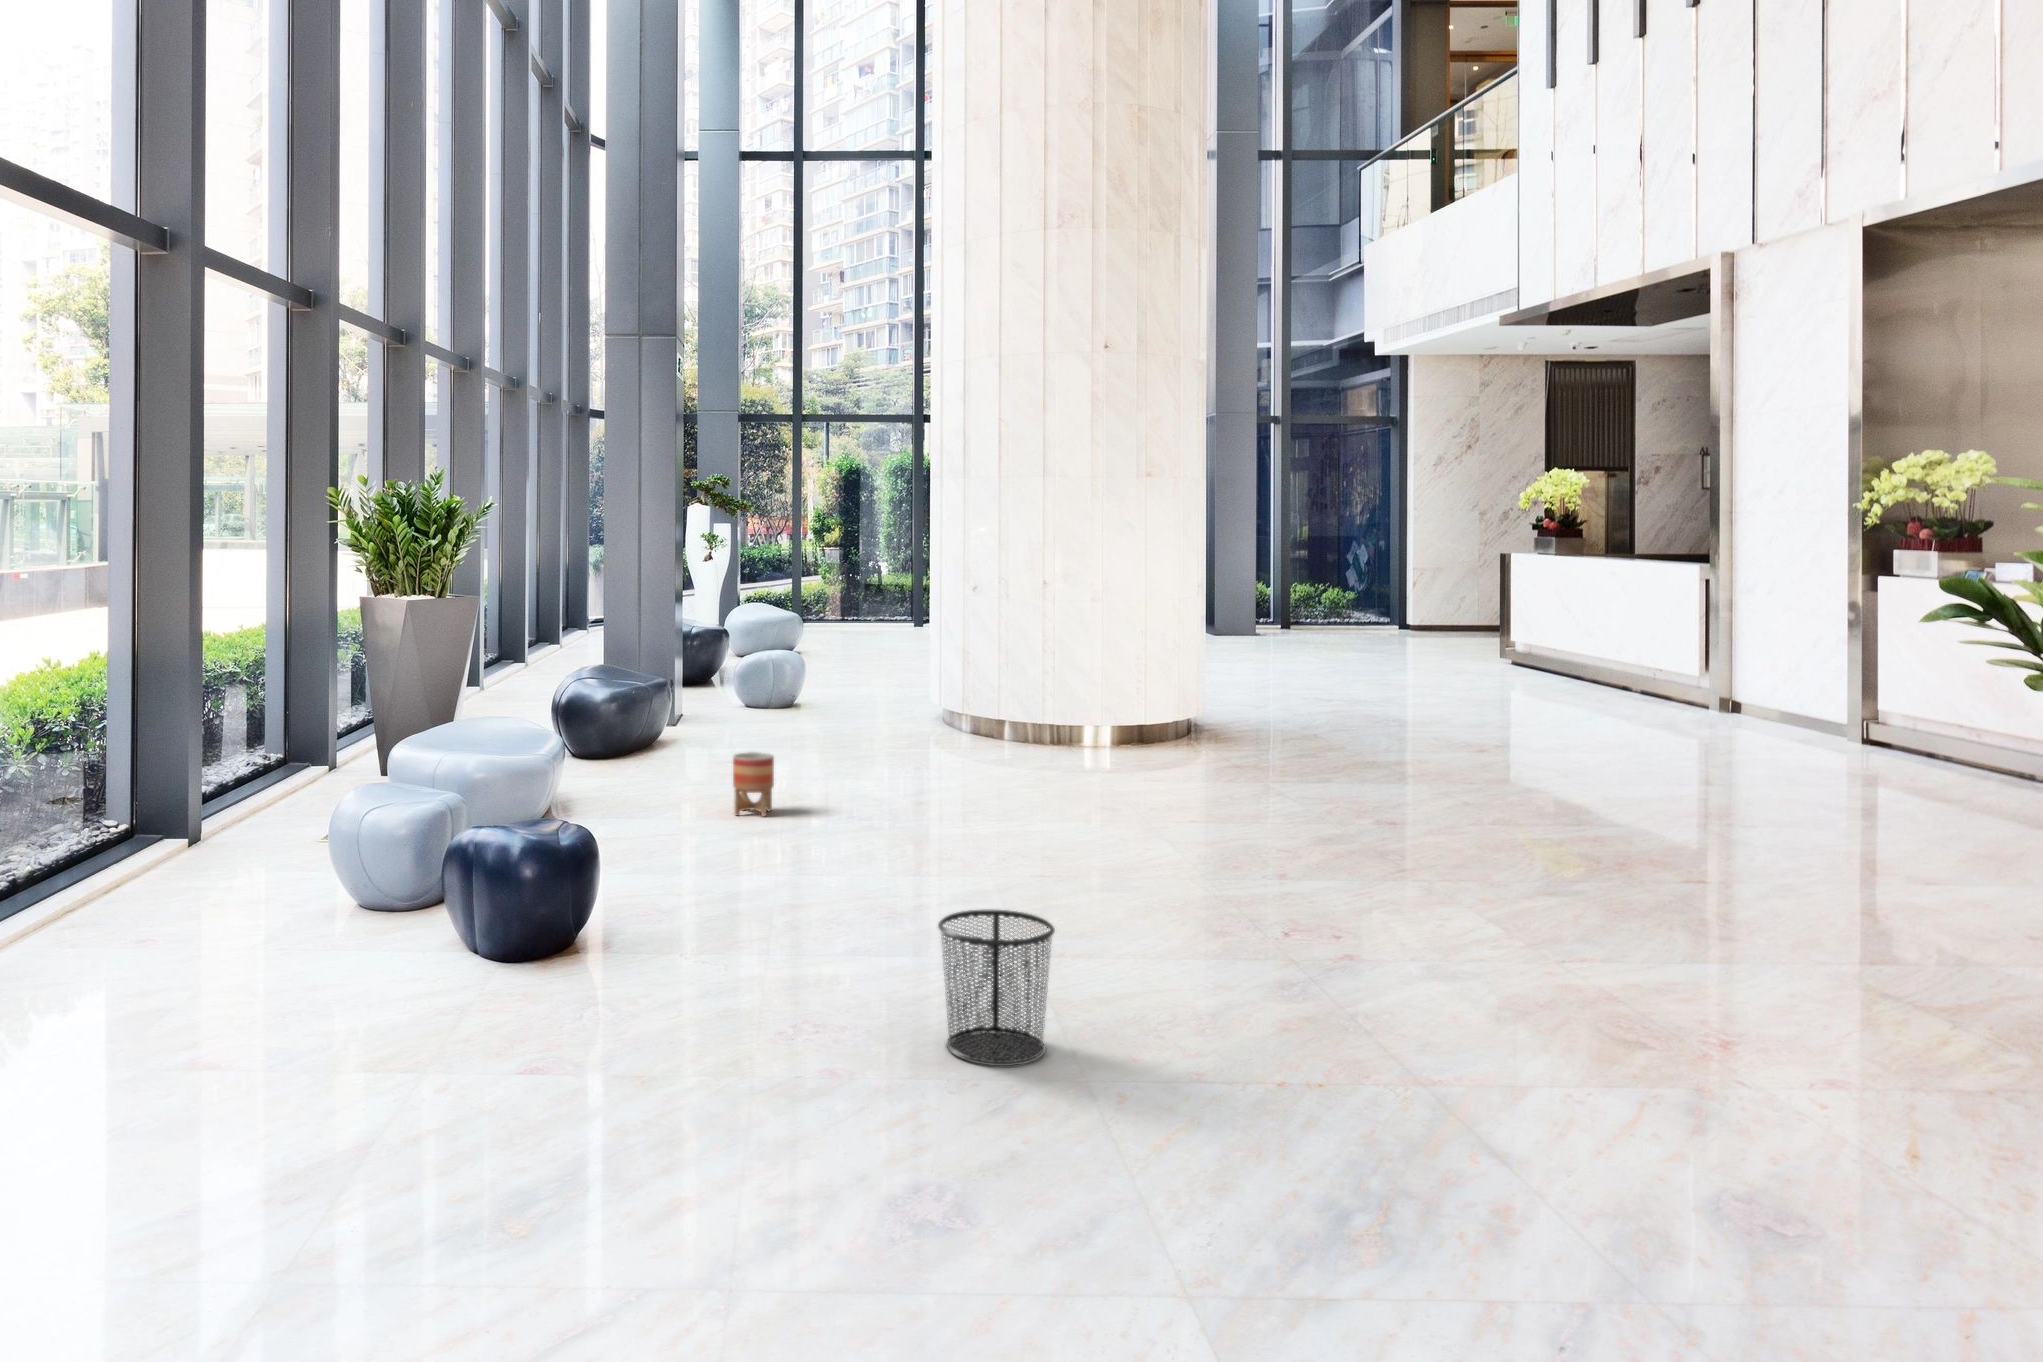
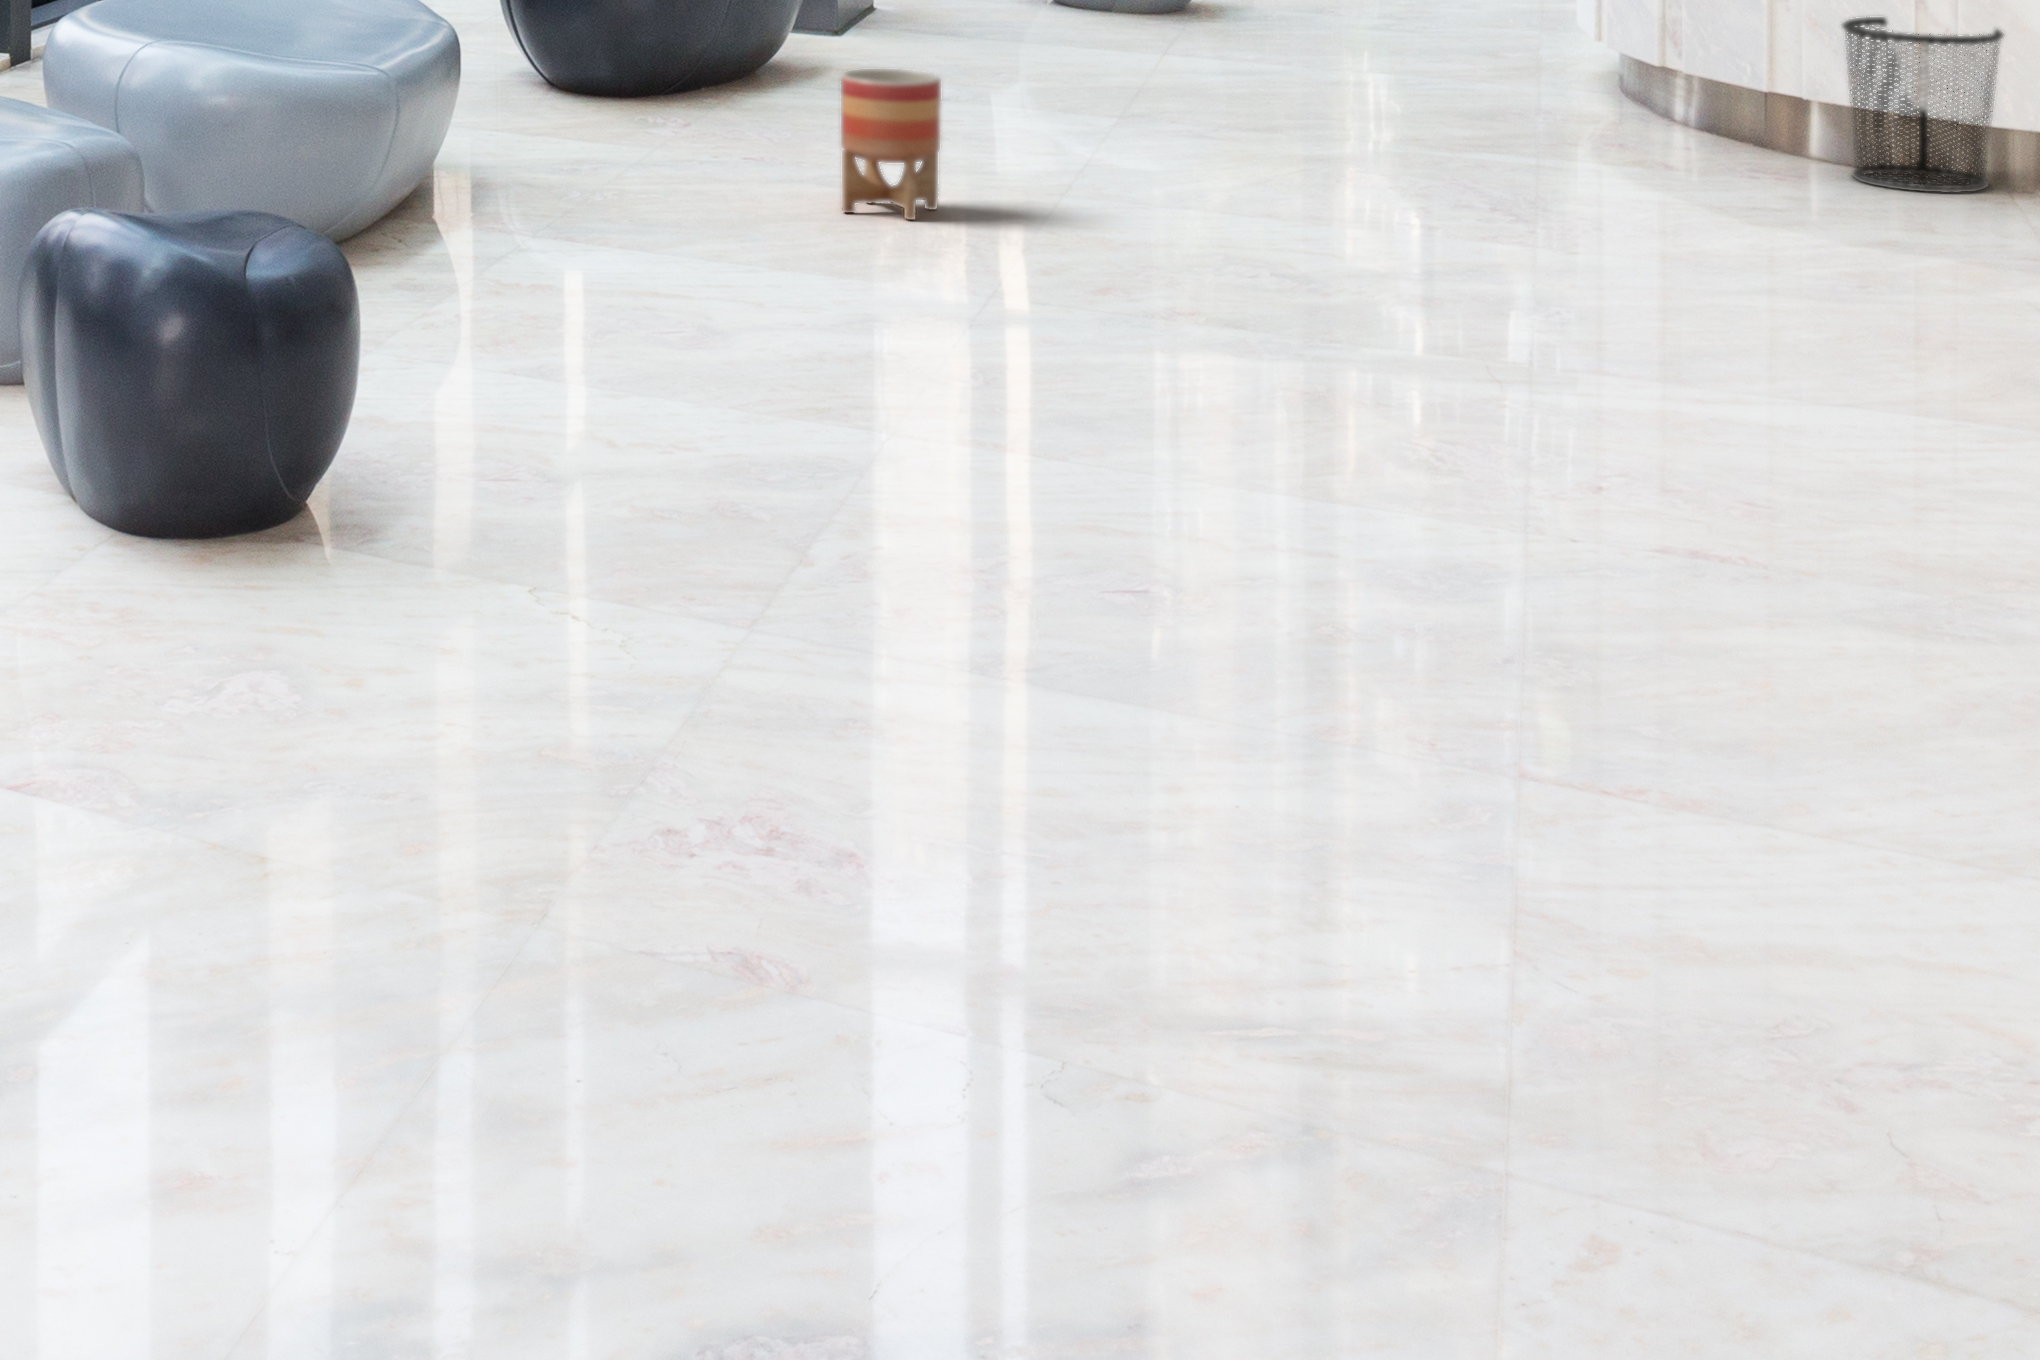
waste bin: present [938,909,1055,1066] -> present [1842,17,2004,193]

